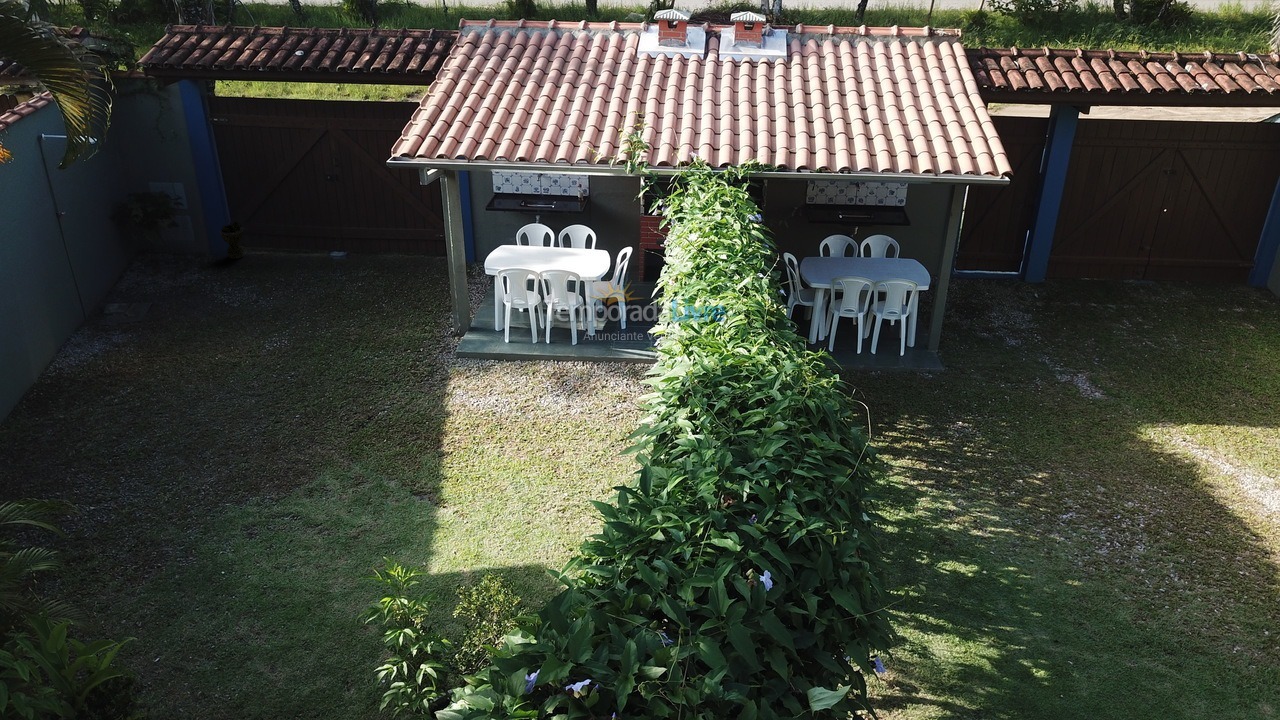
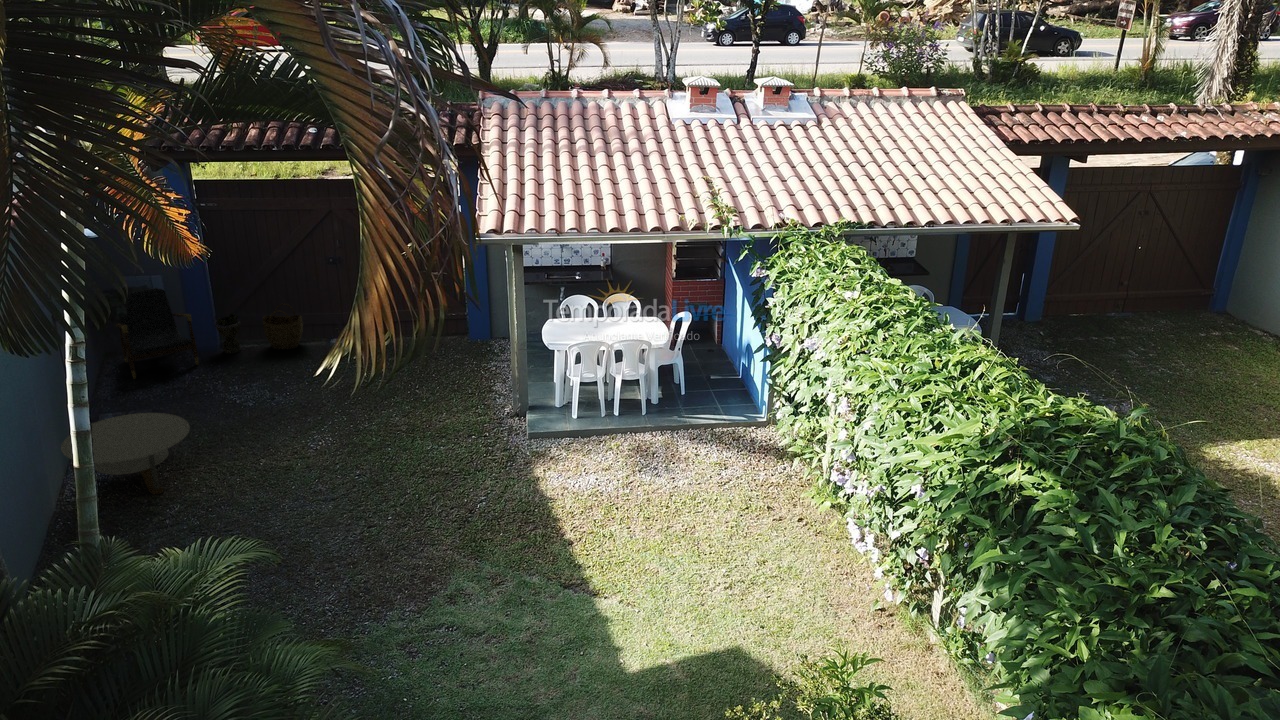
lounge chair: none [129,194,201,276] -> present [116,288,199,379]
woven basket: none [262,215,299,258] -> present [263,304,303,350]
round table: none [36,308,150,380] -> present [61,413,190,495]

